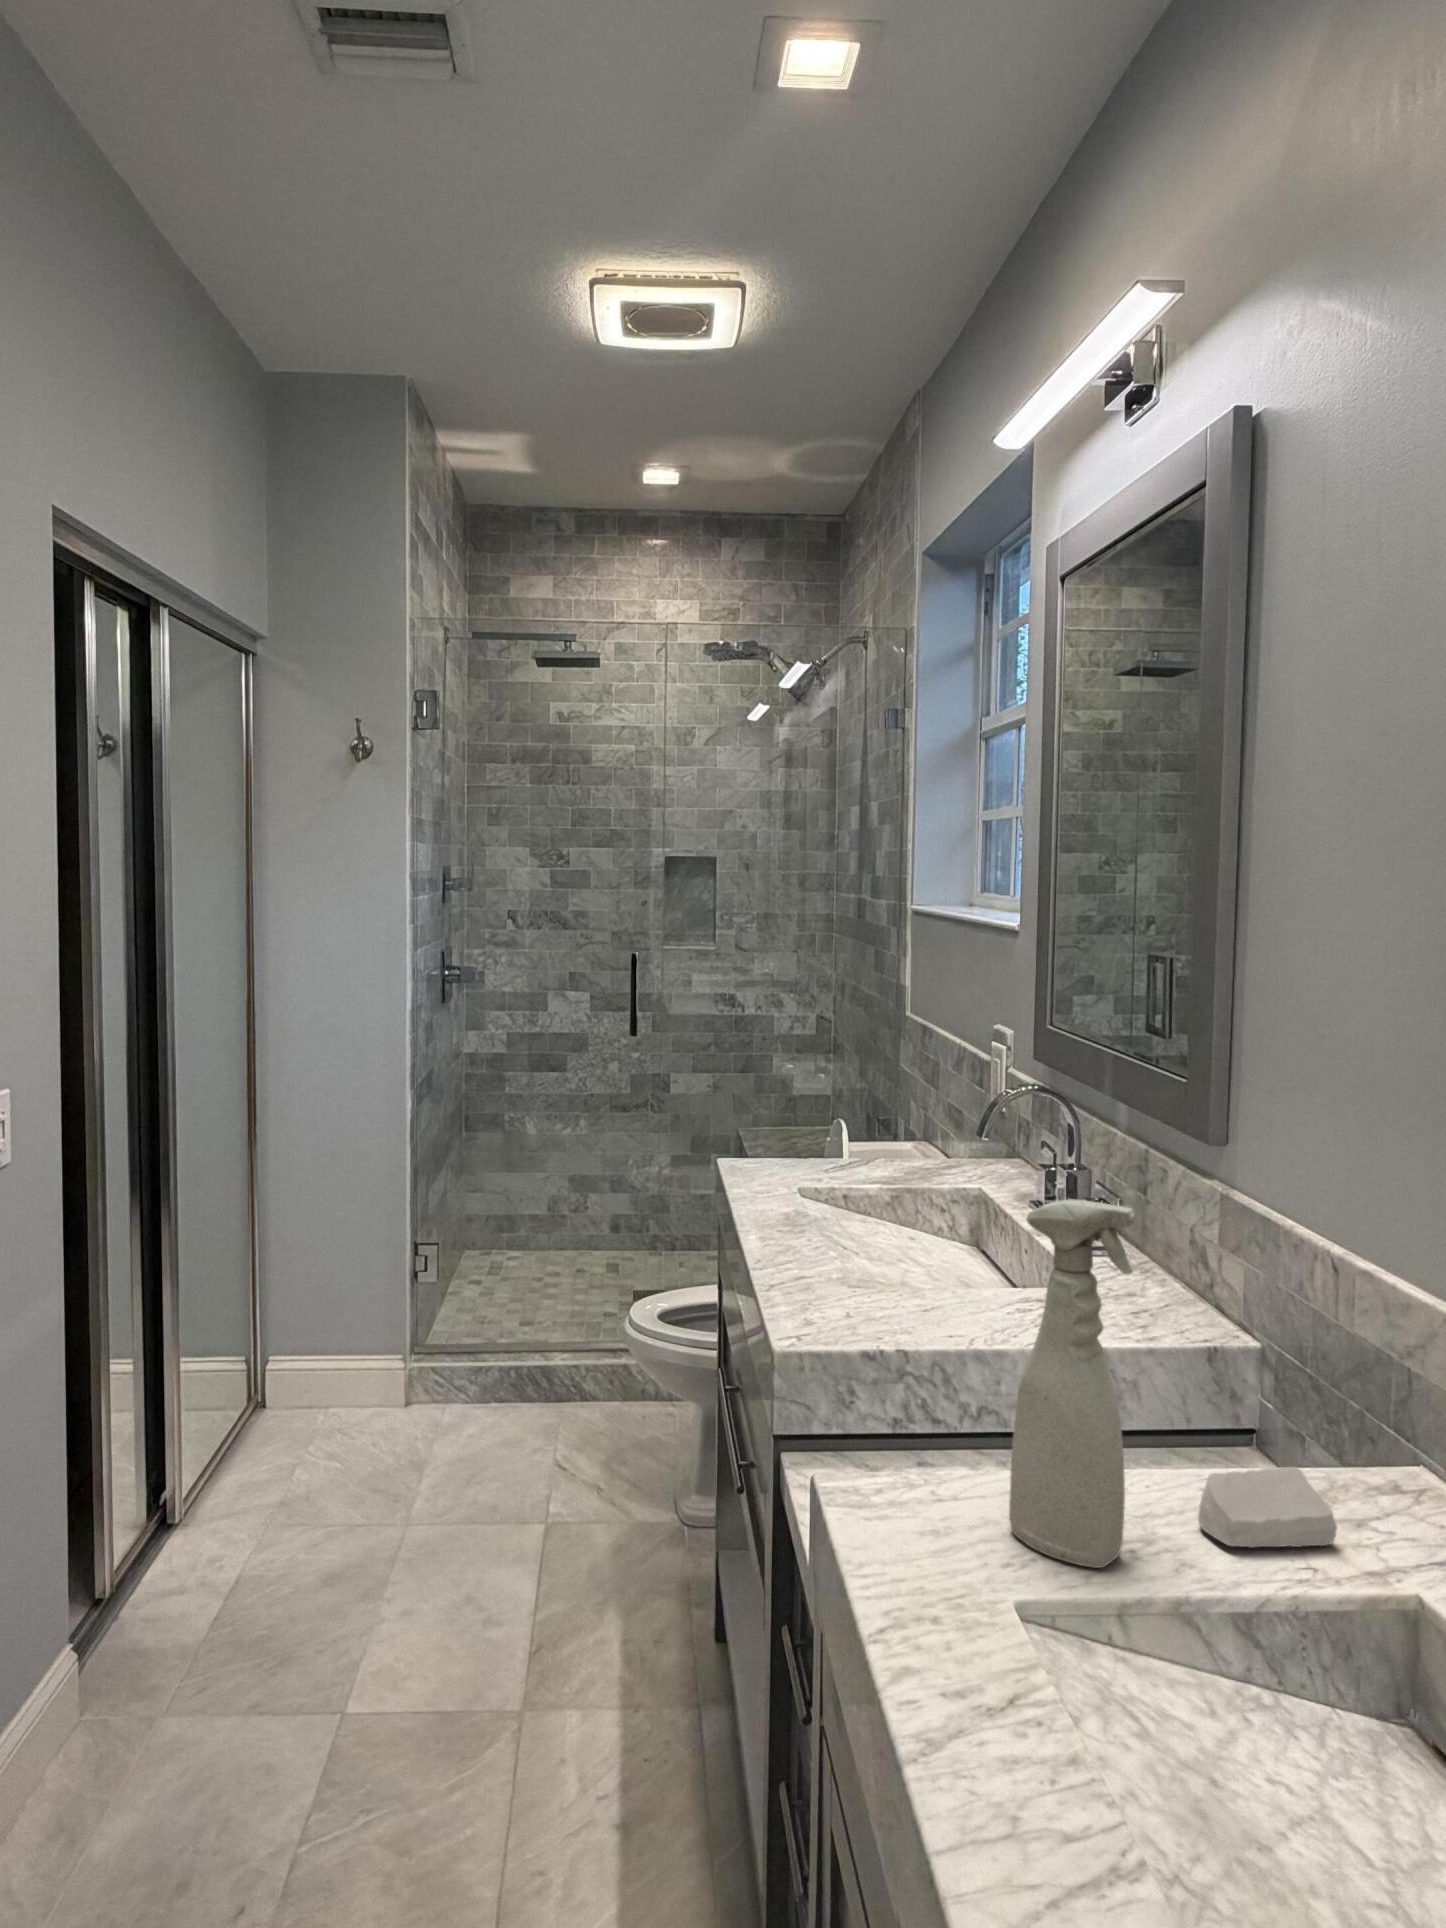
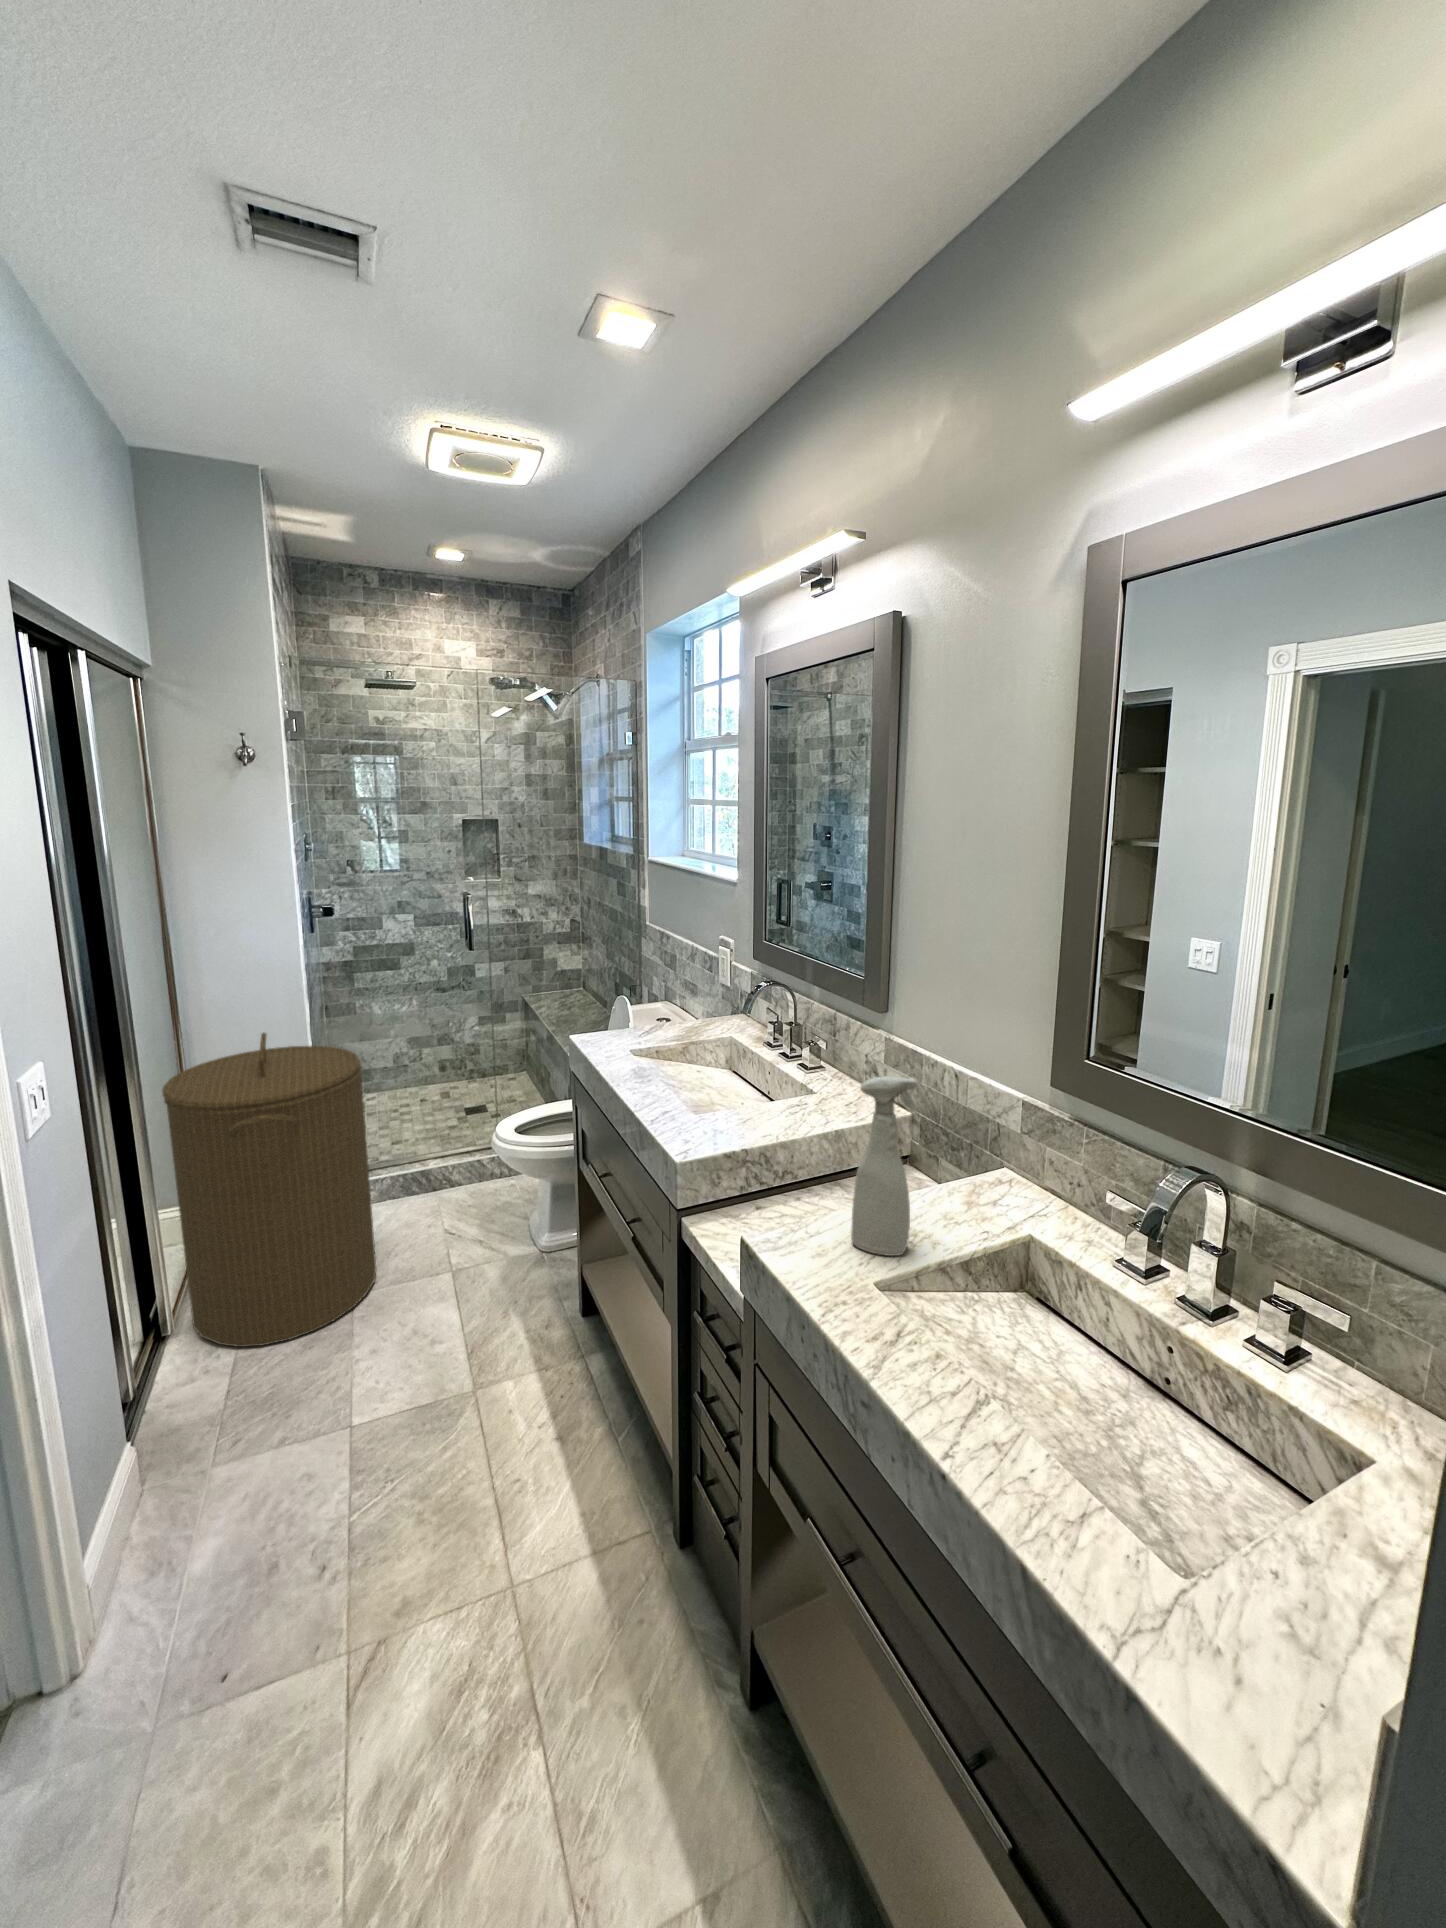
laundry hamper: none [199,1118,451,1573] -> present [162,1032,376,1347]
soap bar: present [1198,1467,1337,1547] -> none [931,1184,992,1229]

